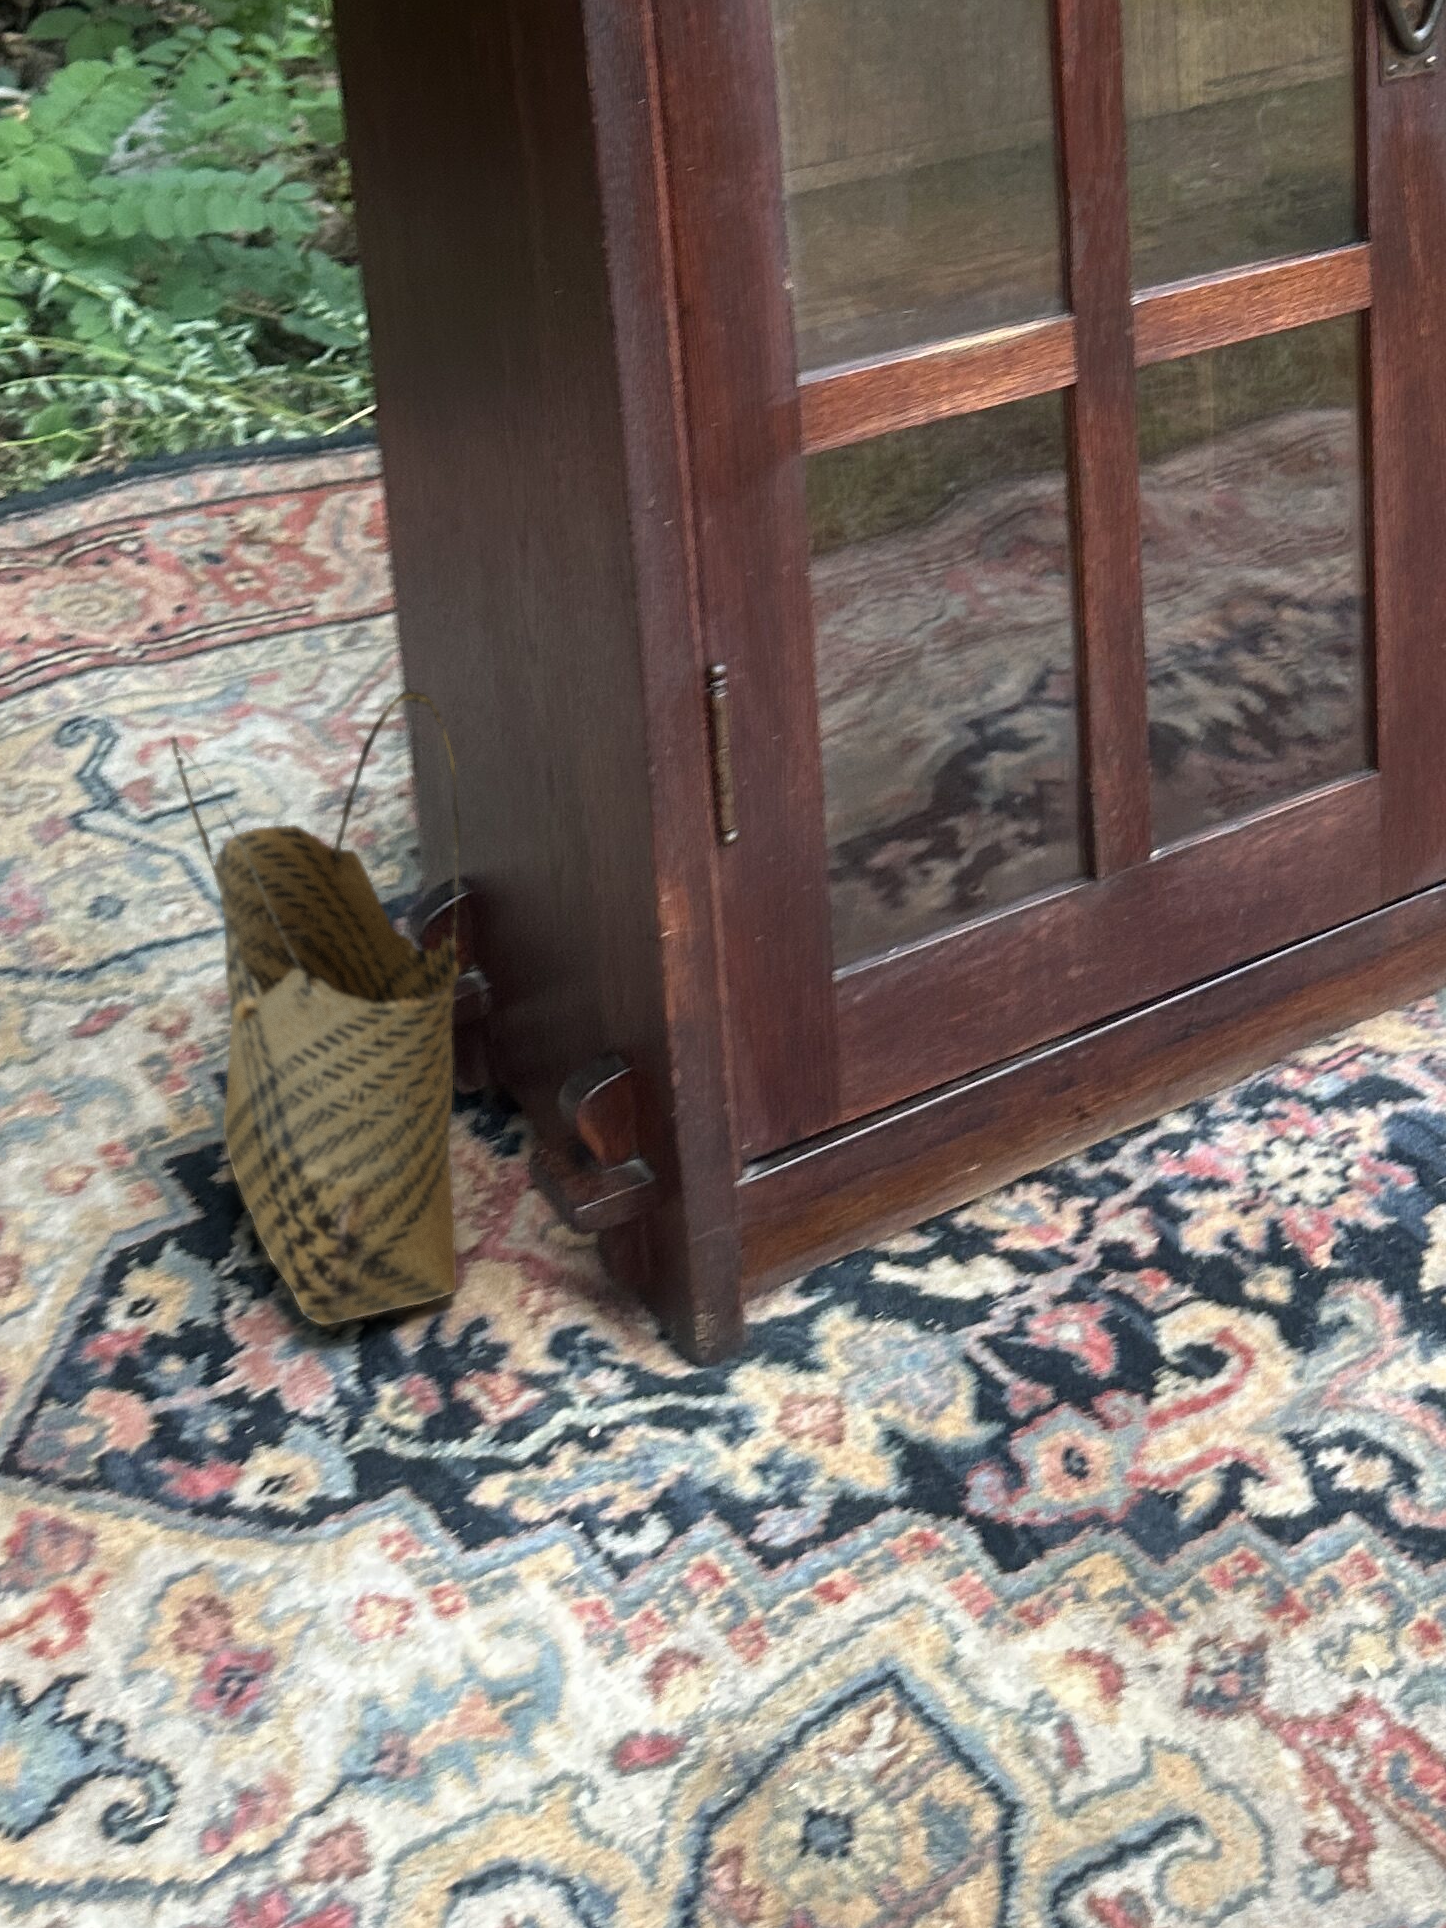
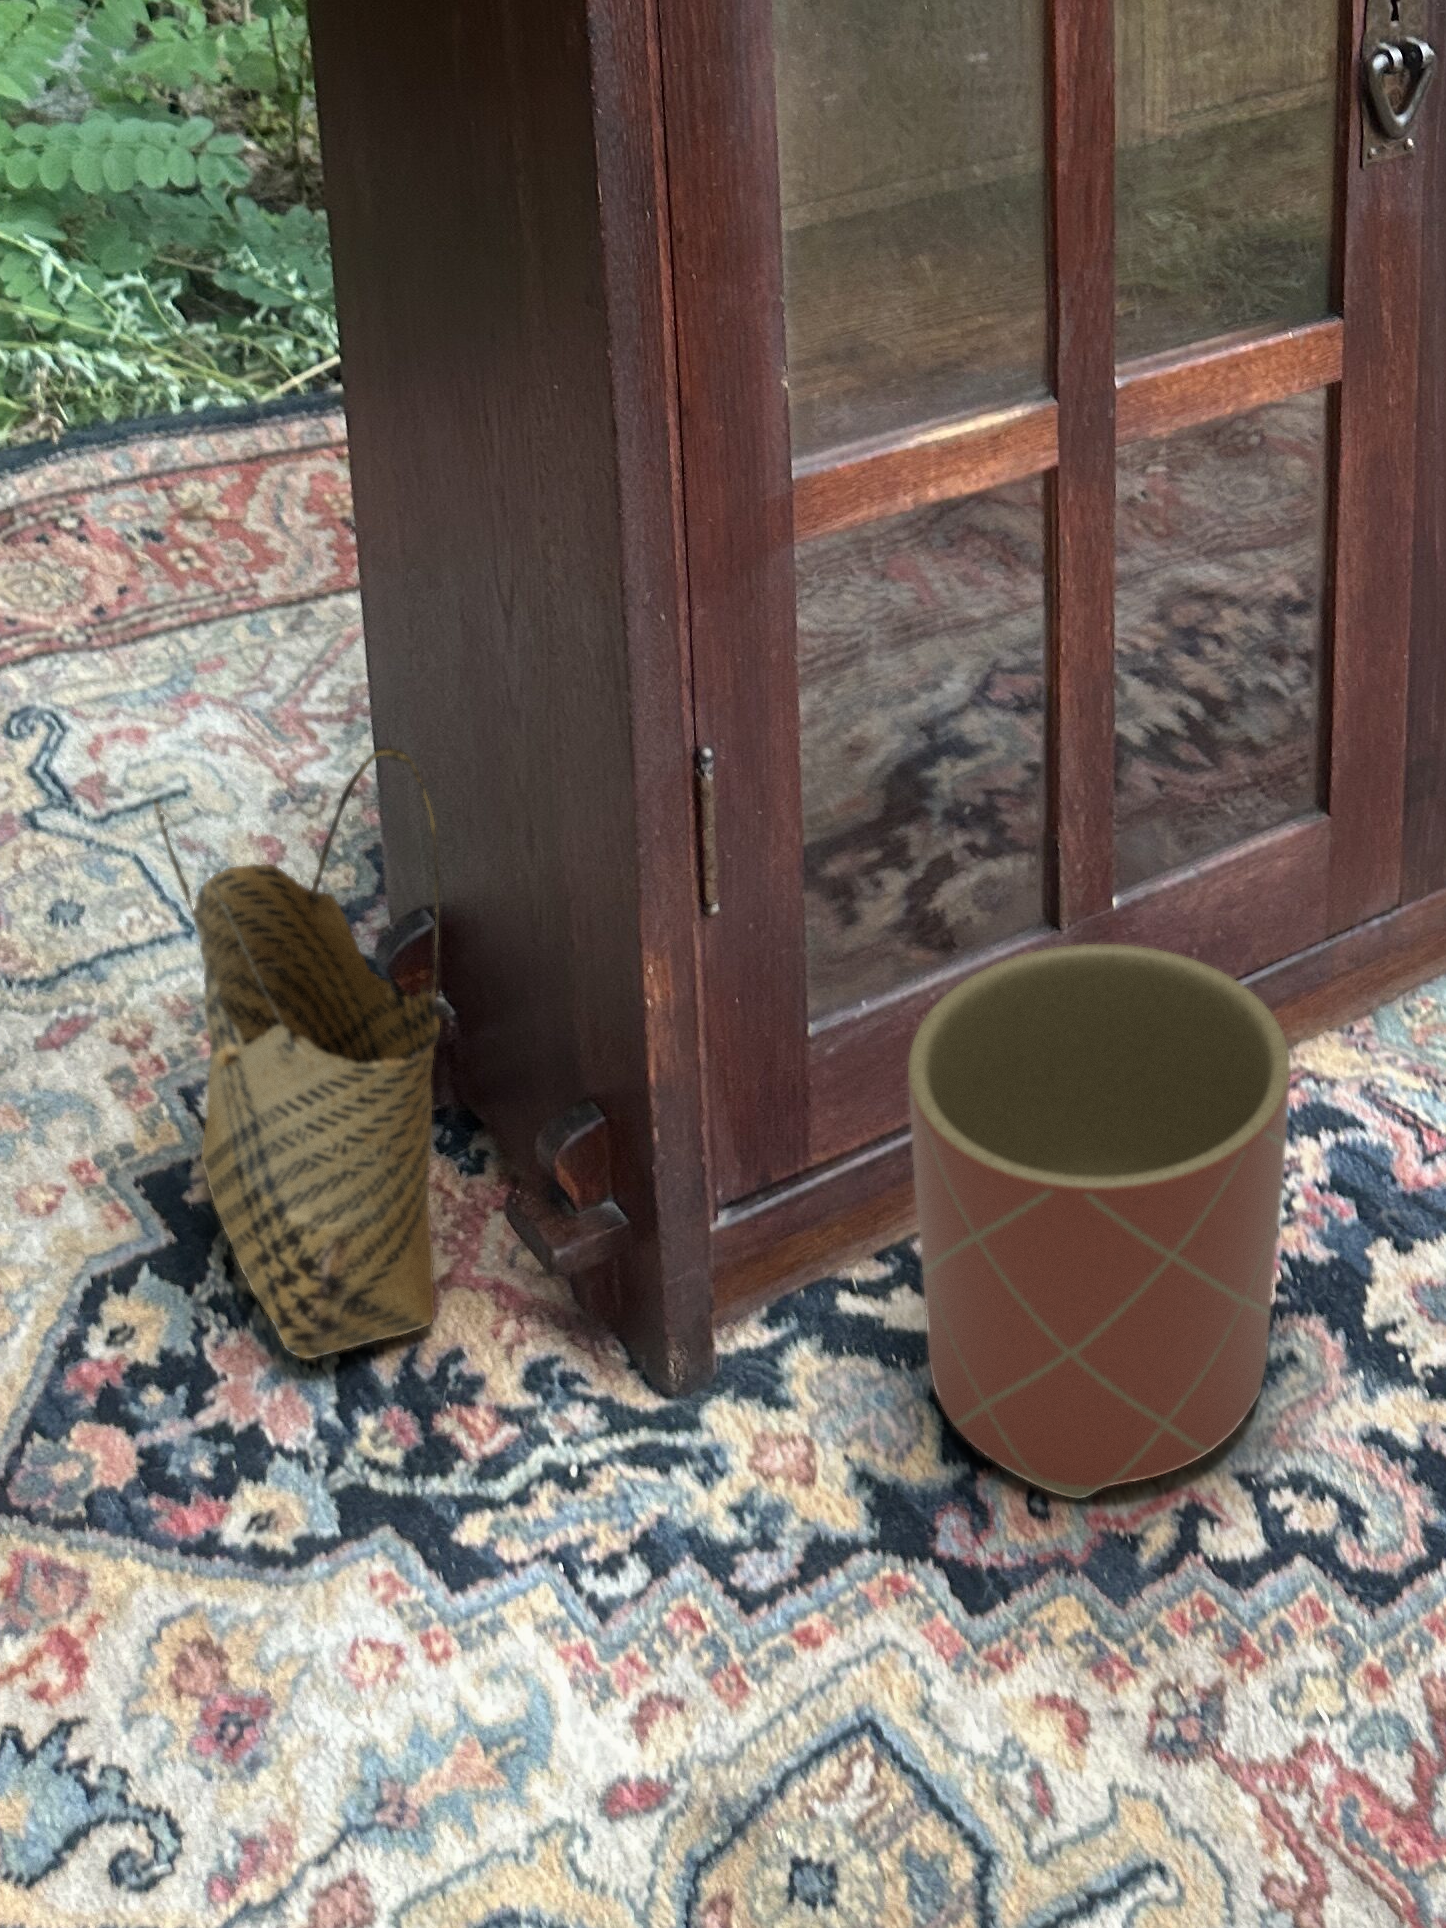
planter: none [935,884,1331,1458] -> present [908,944,1291,1498]

